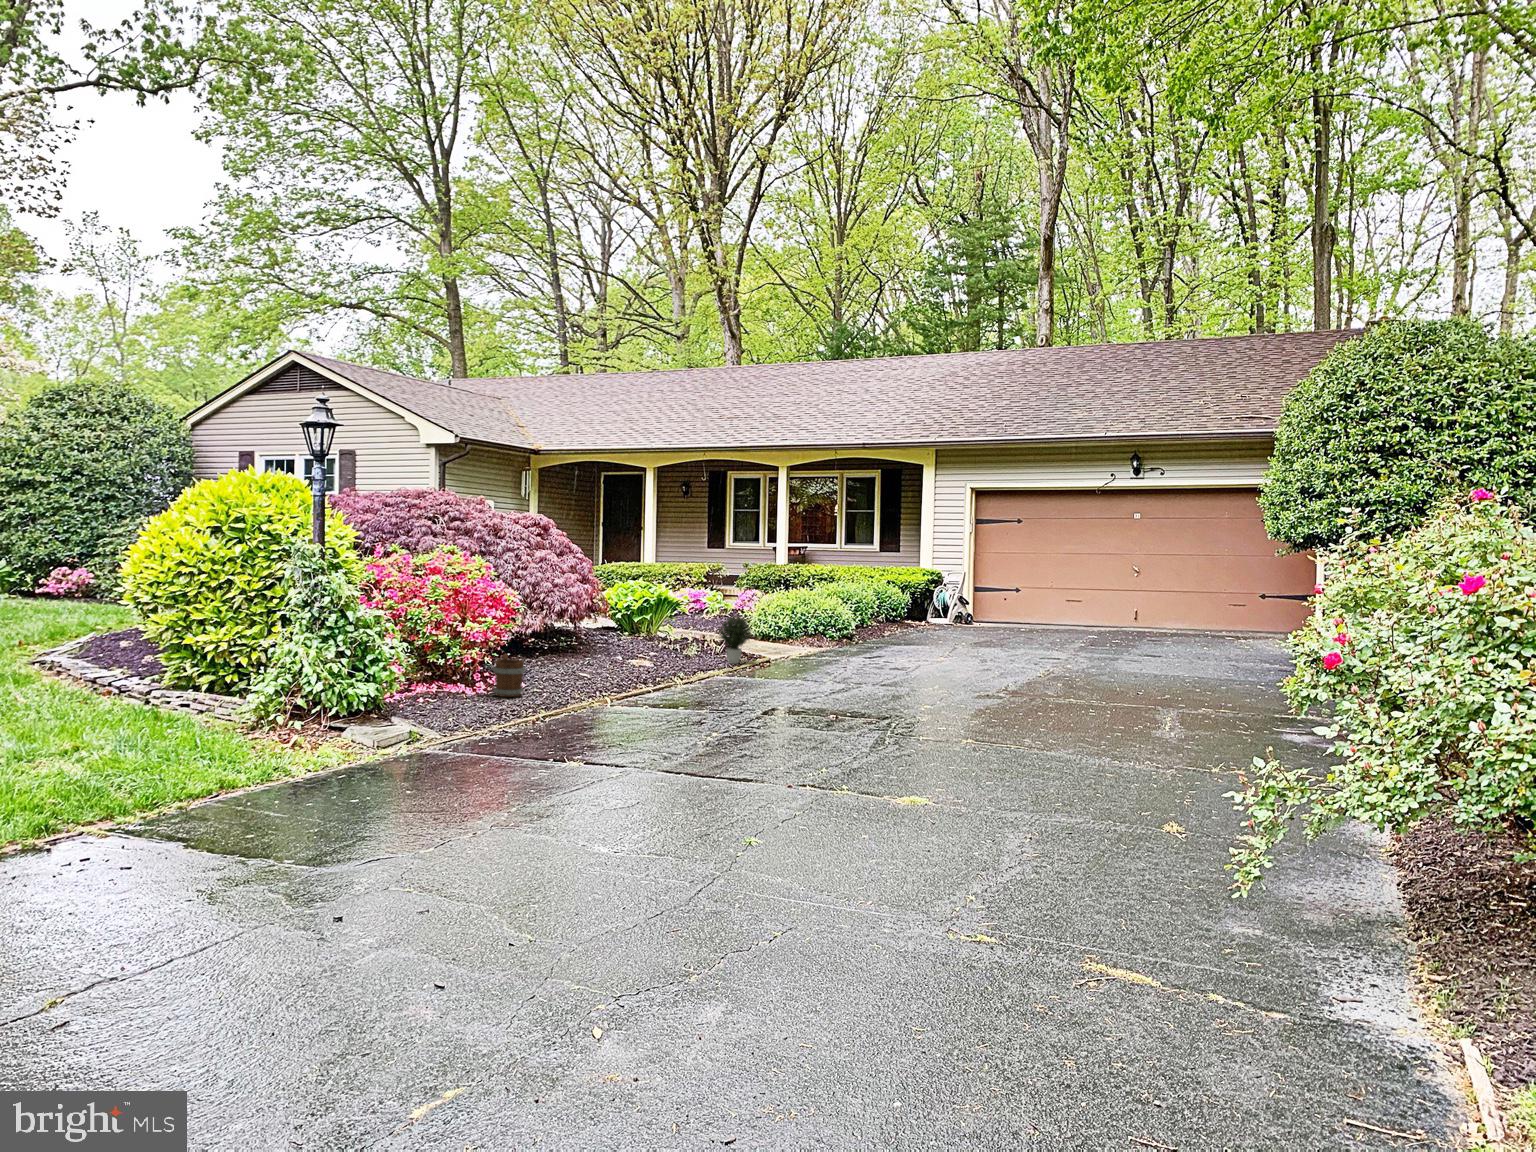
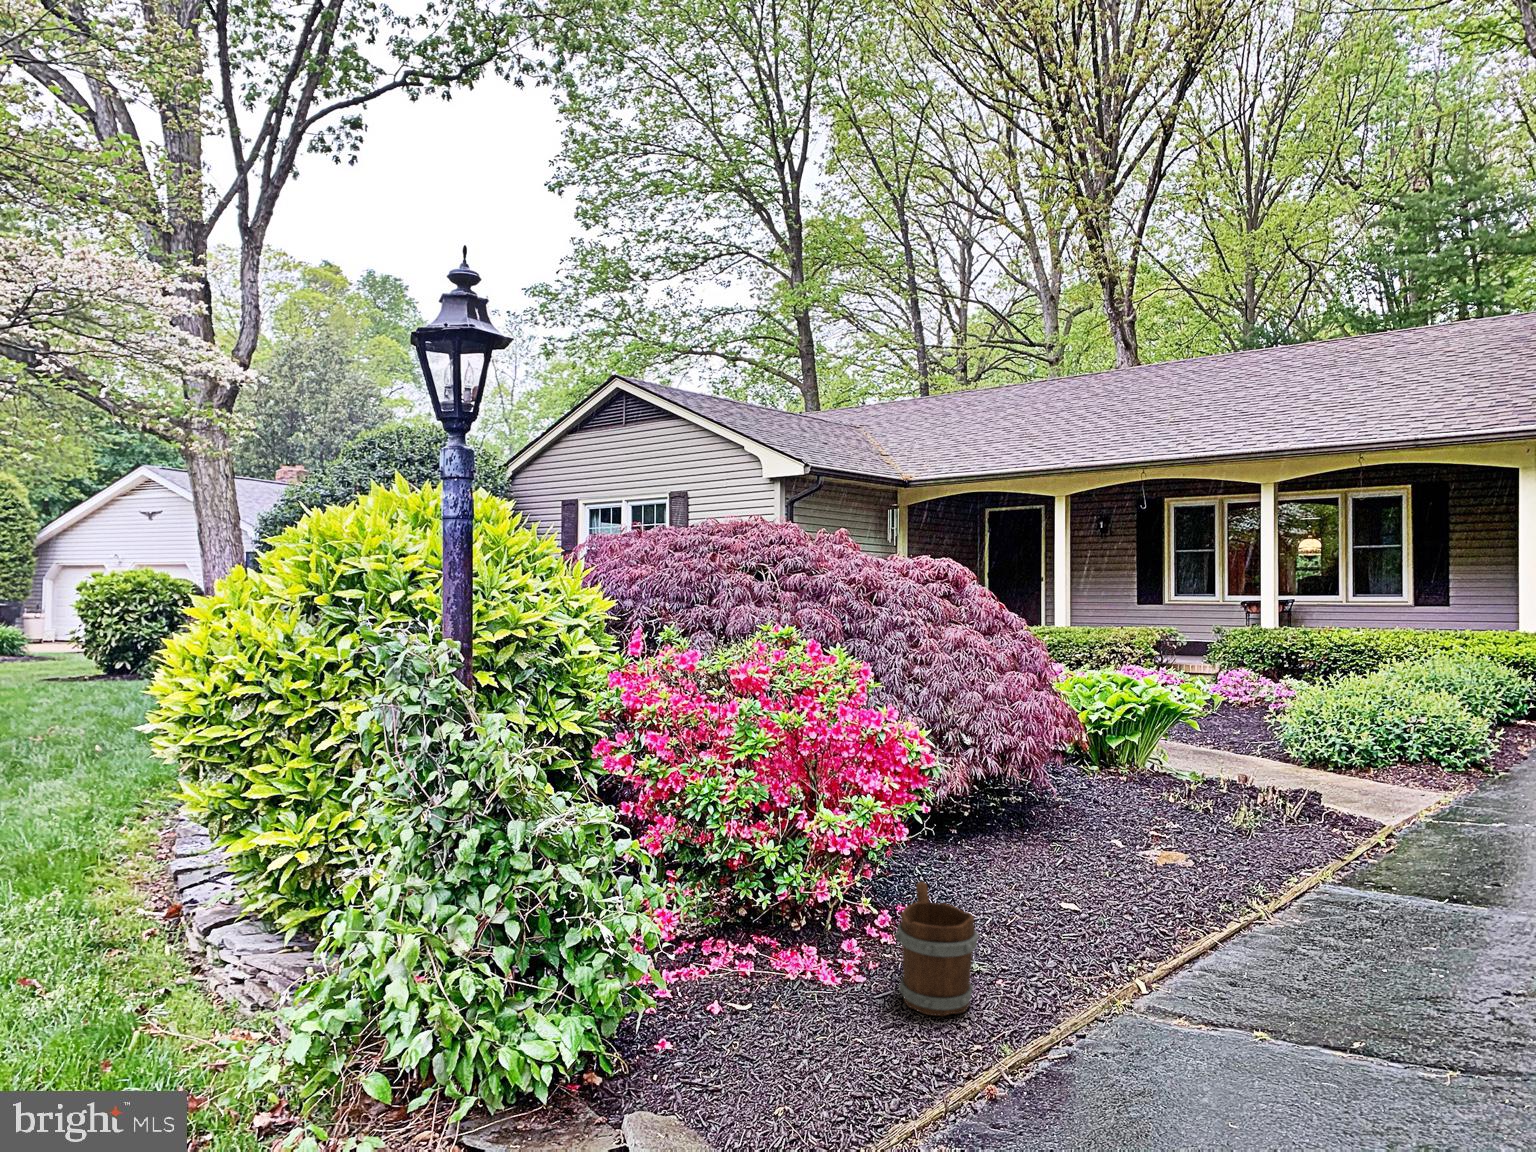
potted plant: present [718,617,751,664] -> none [1338,752,1425,858]

